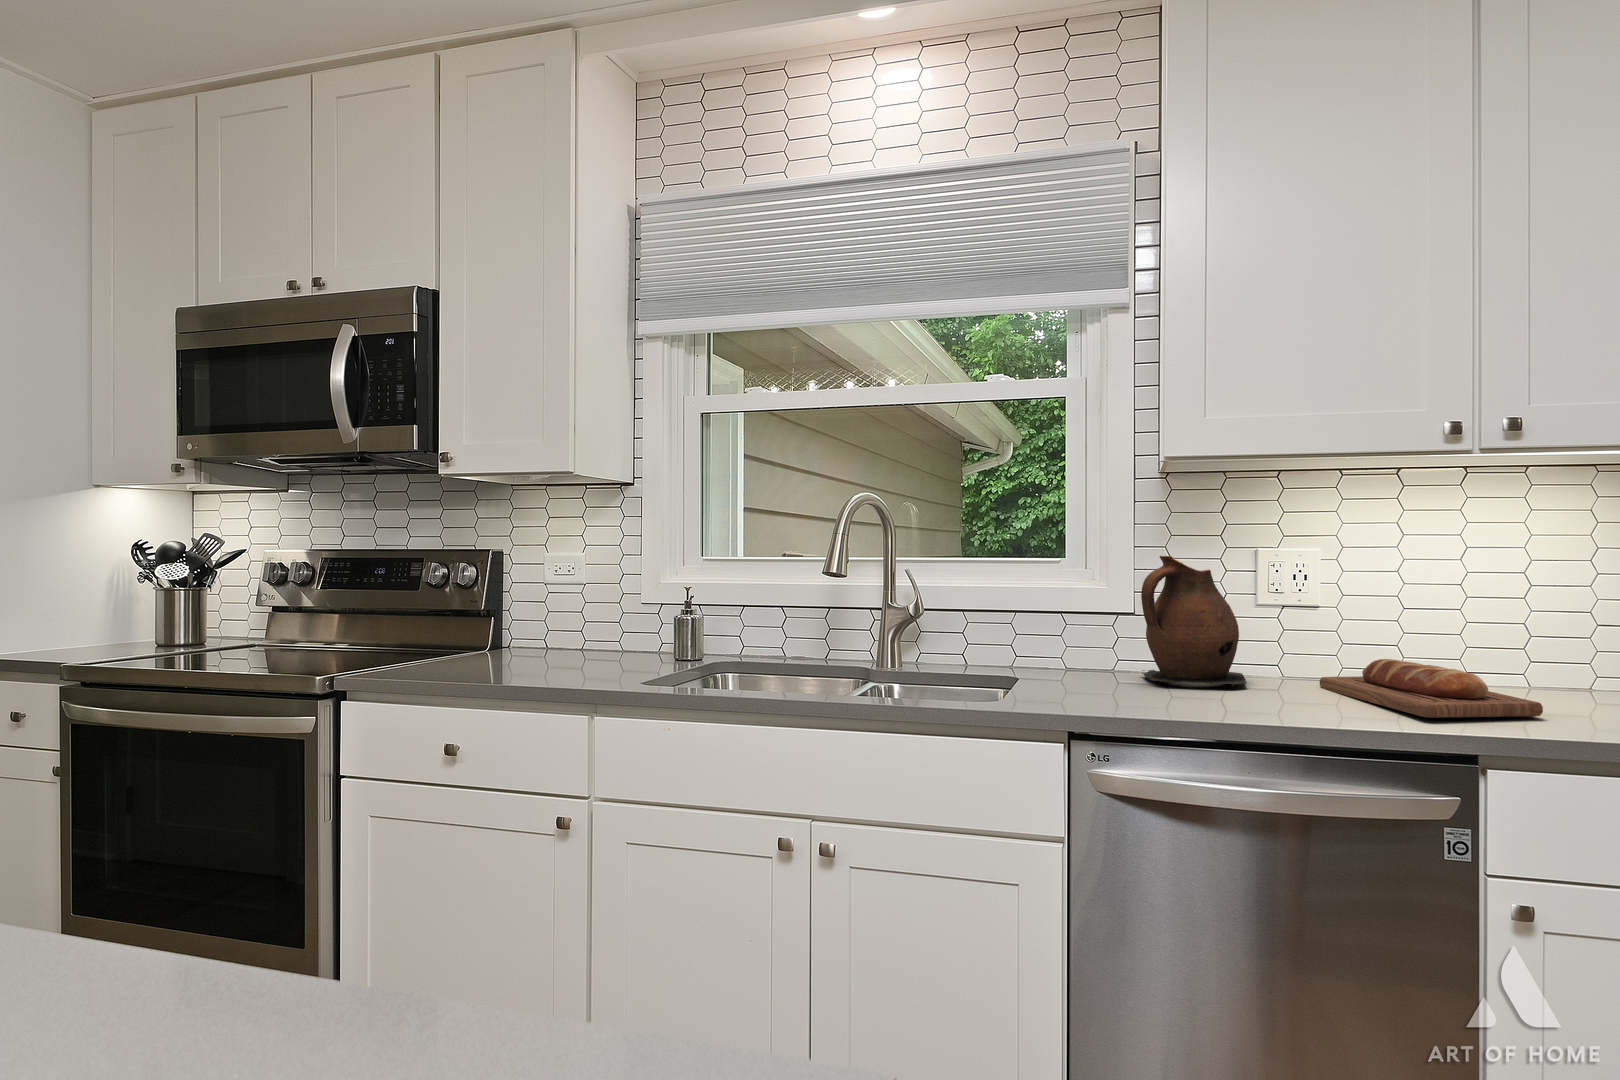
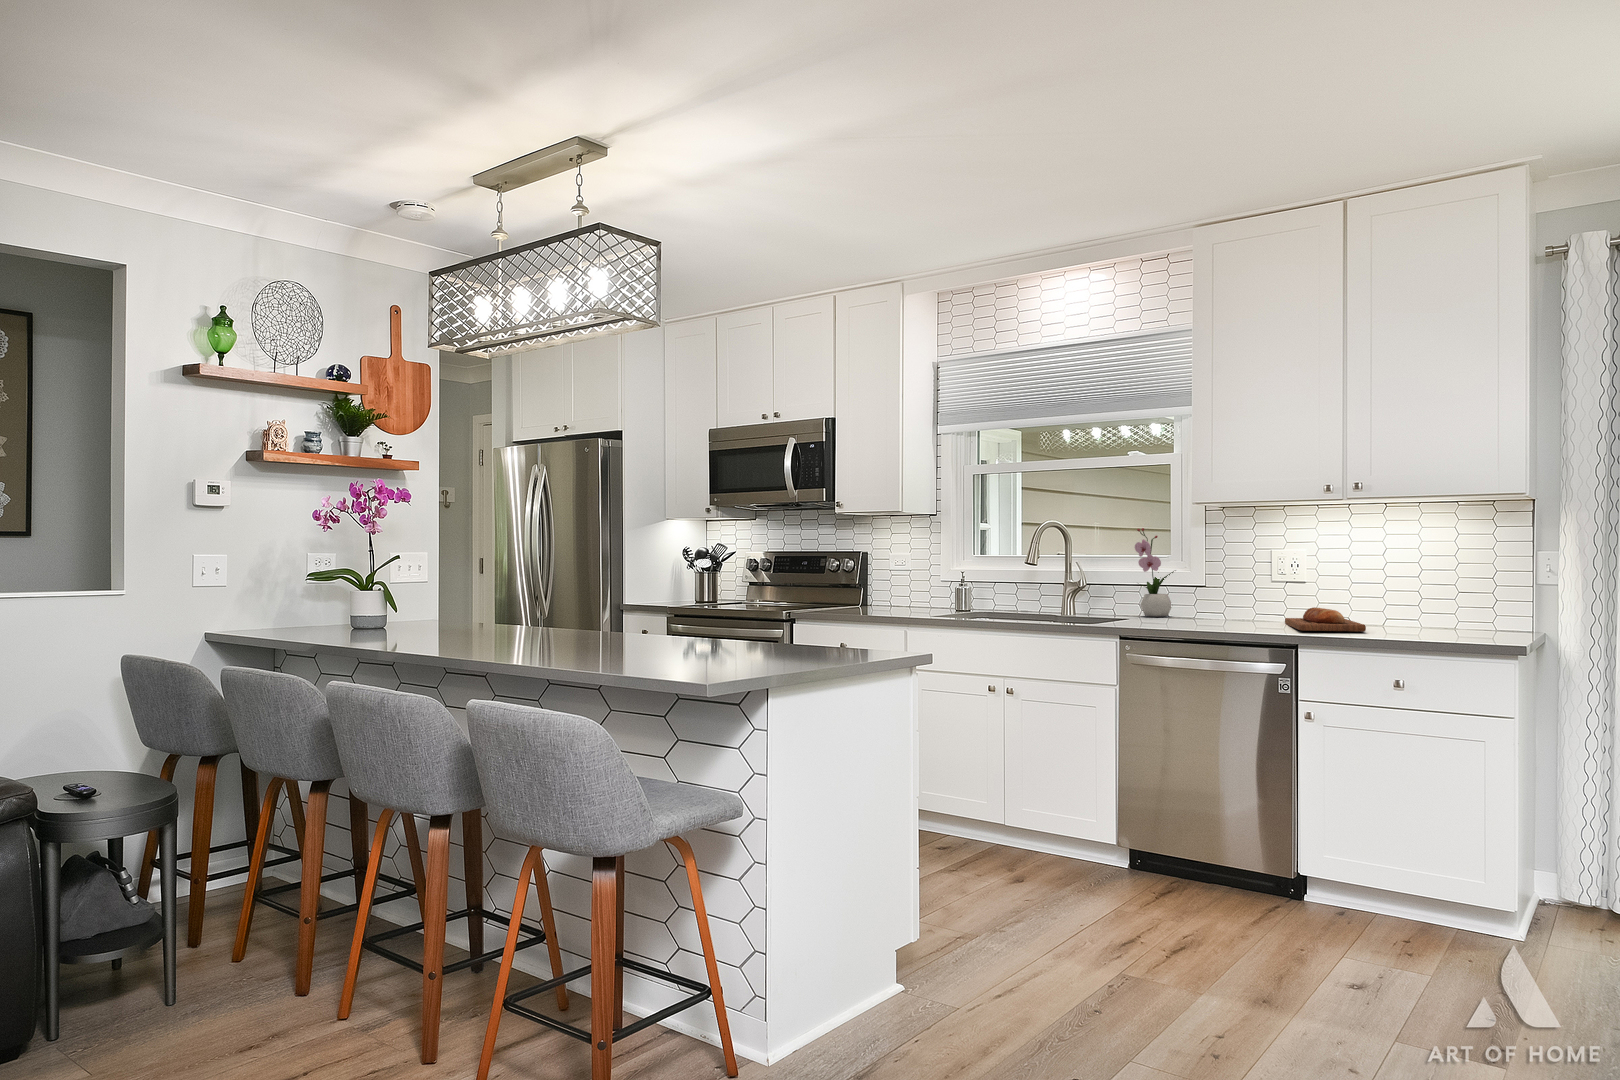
flower arrangement: none [1023,507,1092,672] -> present [1135,528,1176,616]
ceramic pitcher: present [1141,556,1246,687] -> none [1189,554,1254,622]

